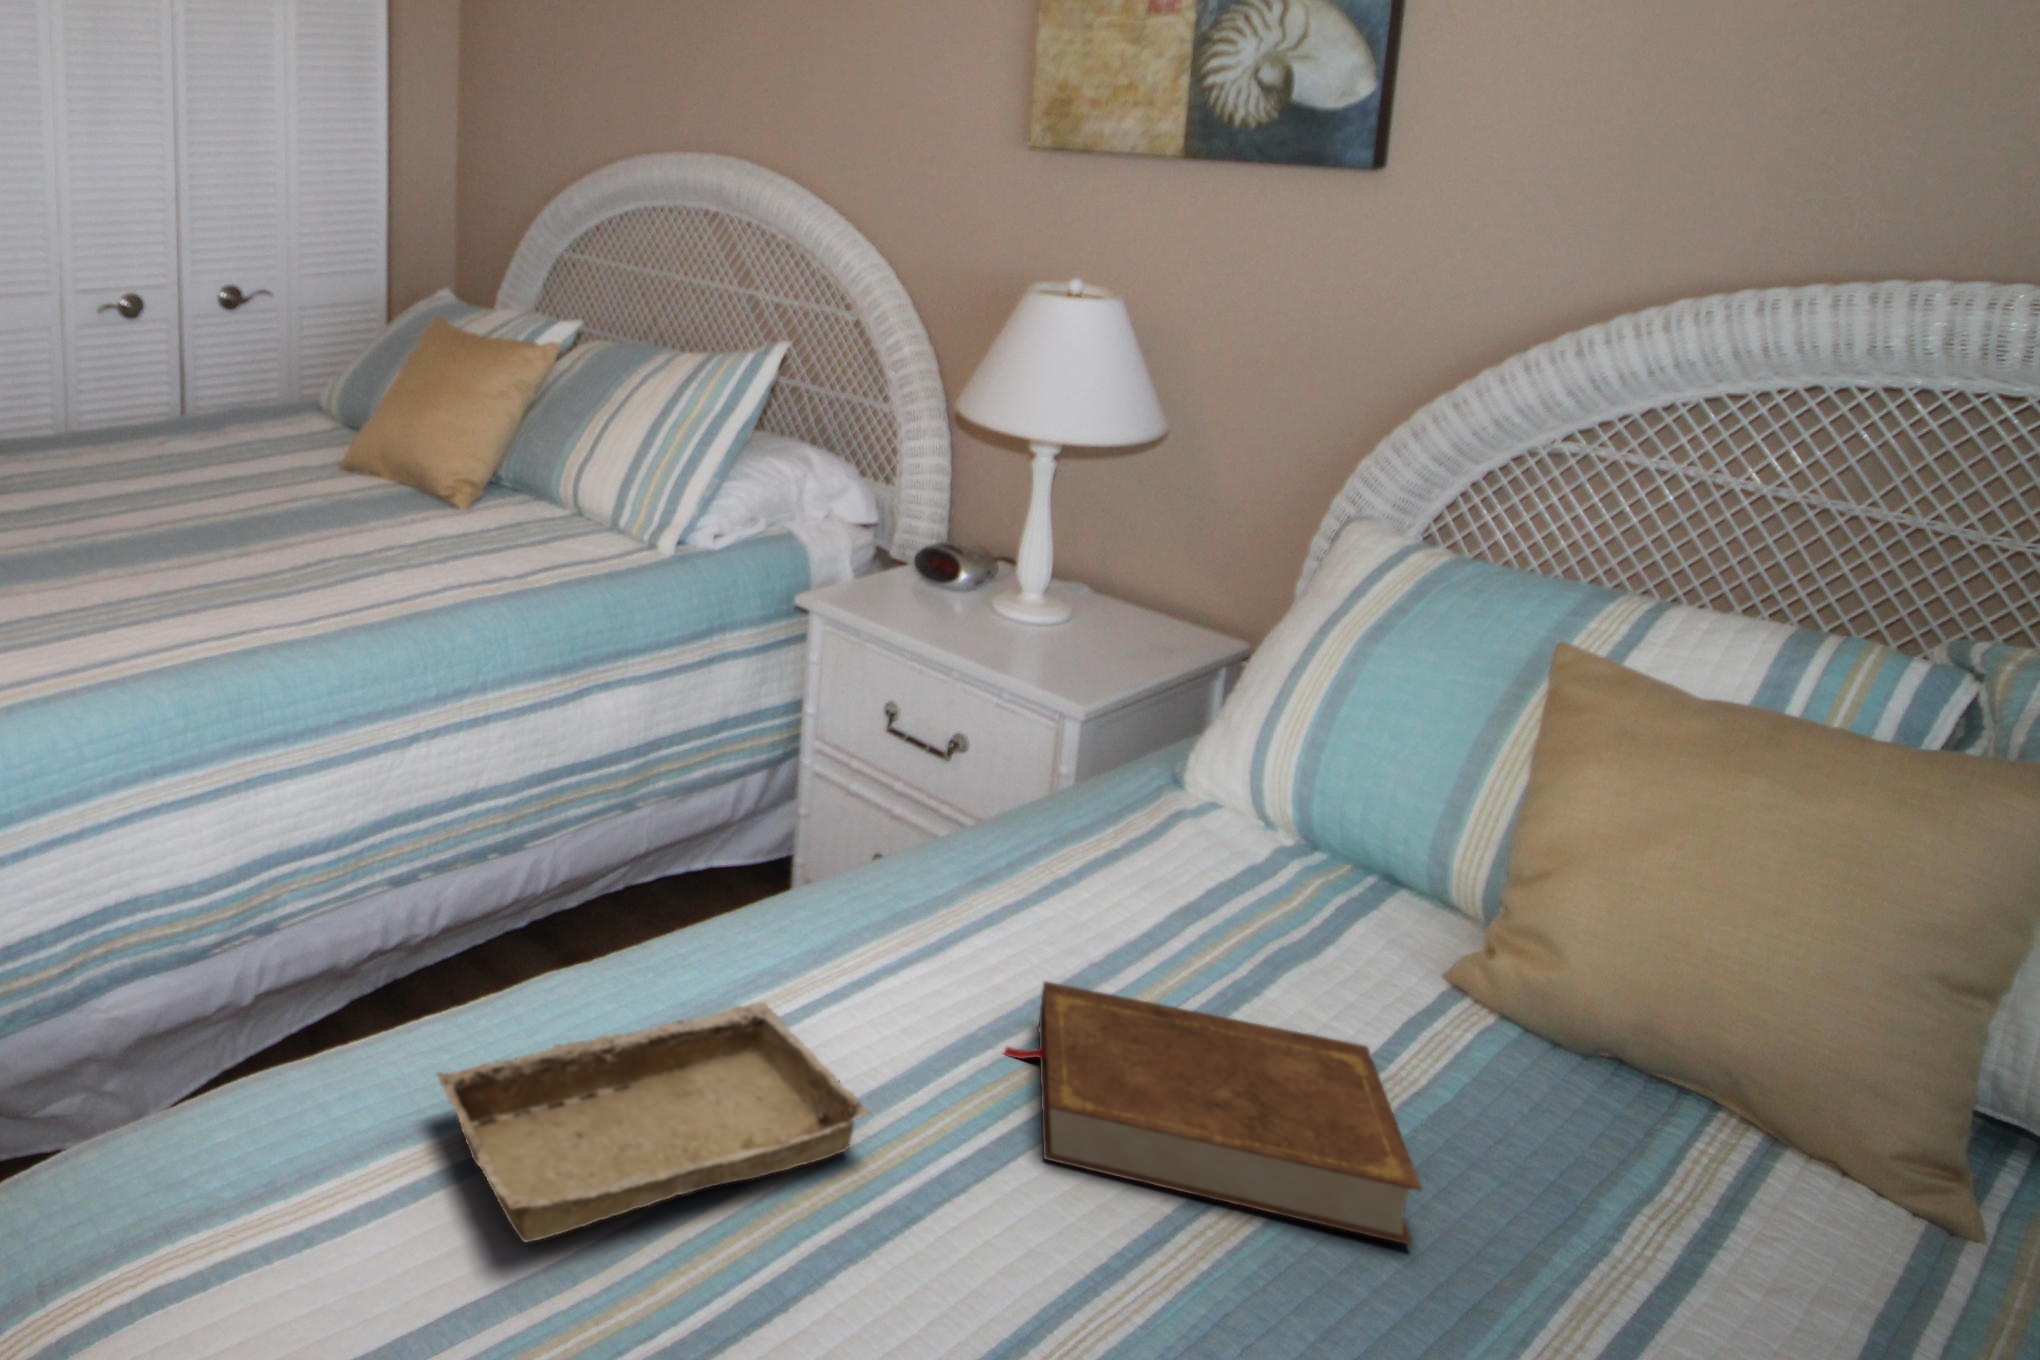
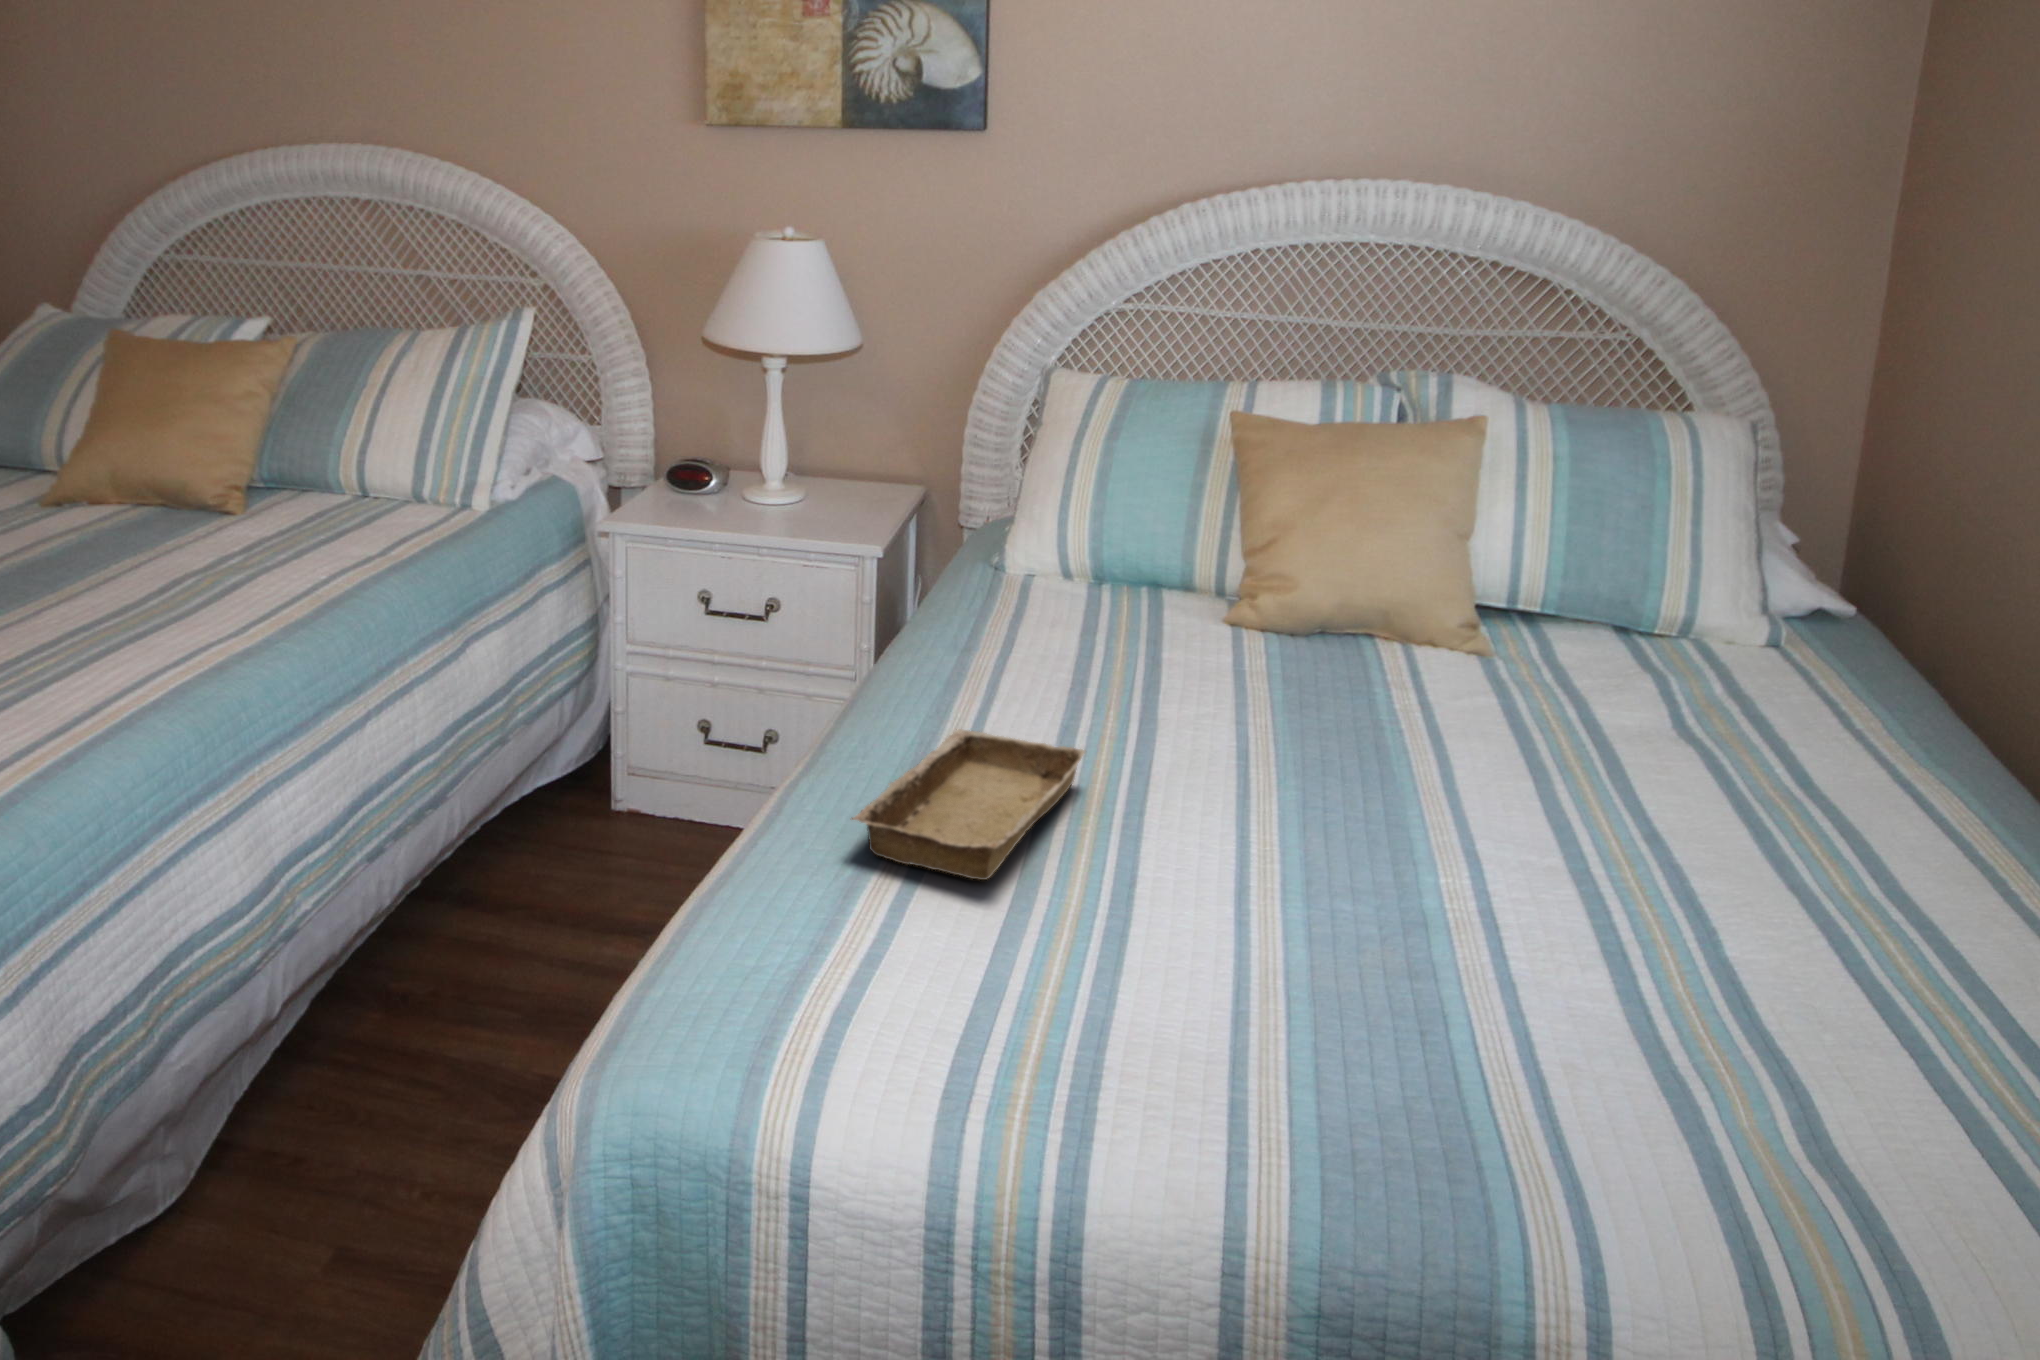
book: present [1003,982,1422,1245] -> none [1062,648,1327,754]

